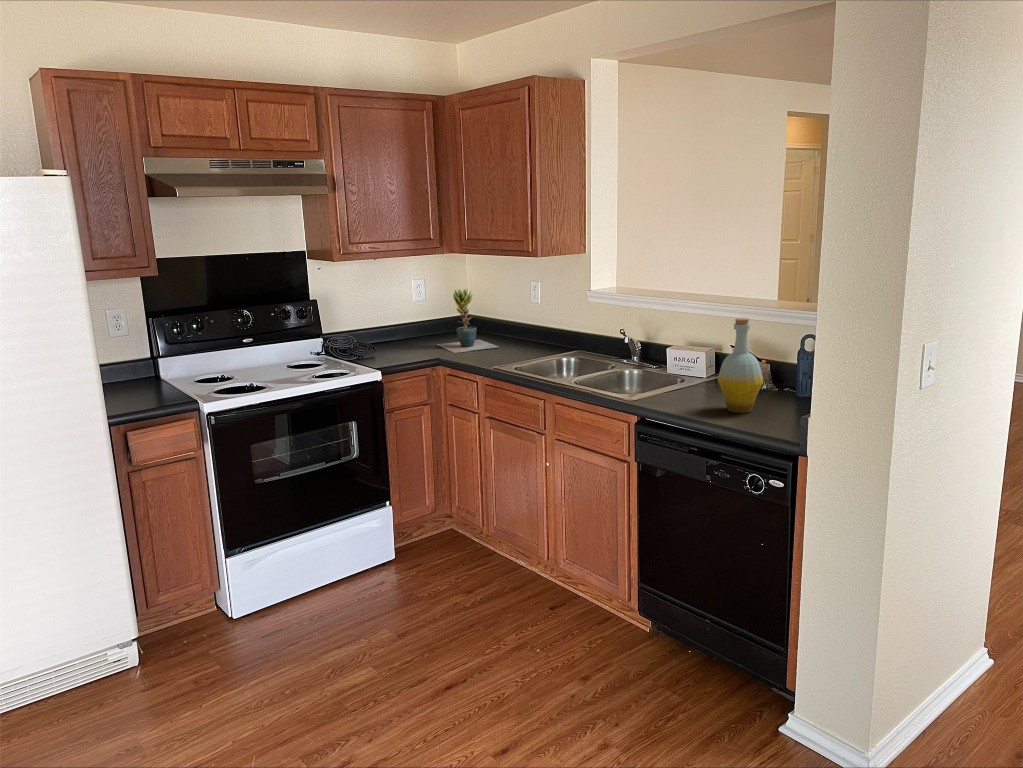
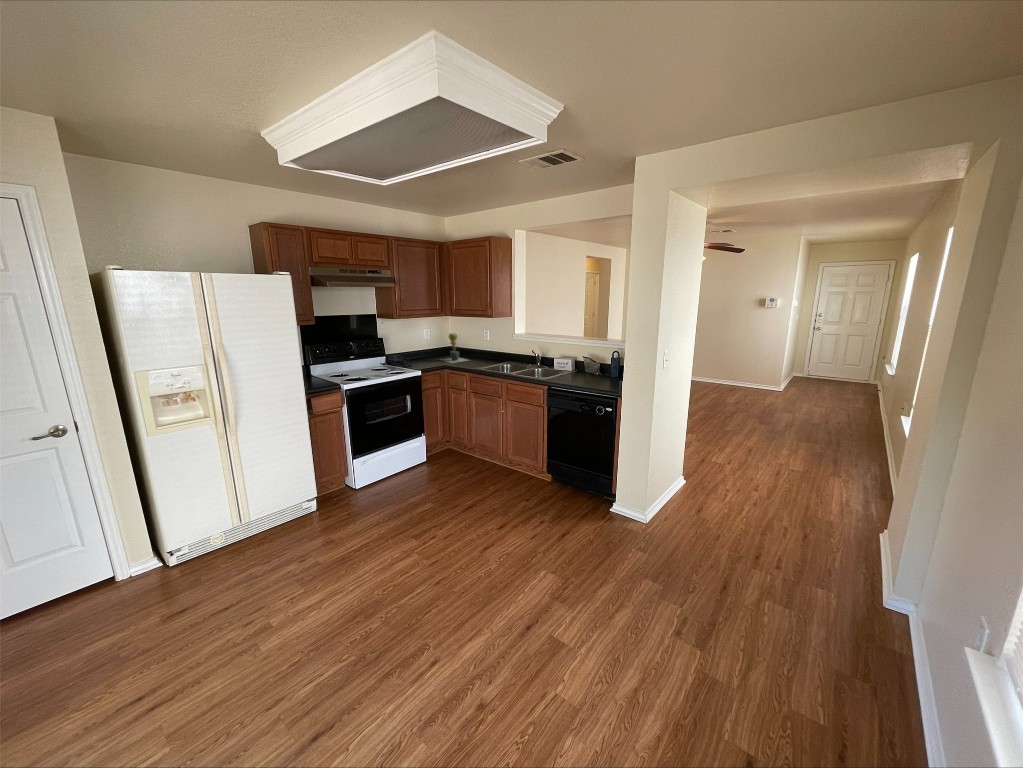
bottle: present [718,318,764,413] -> none [581,344,600,383]

